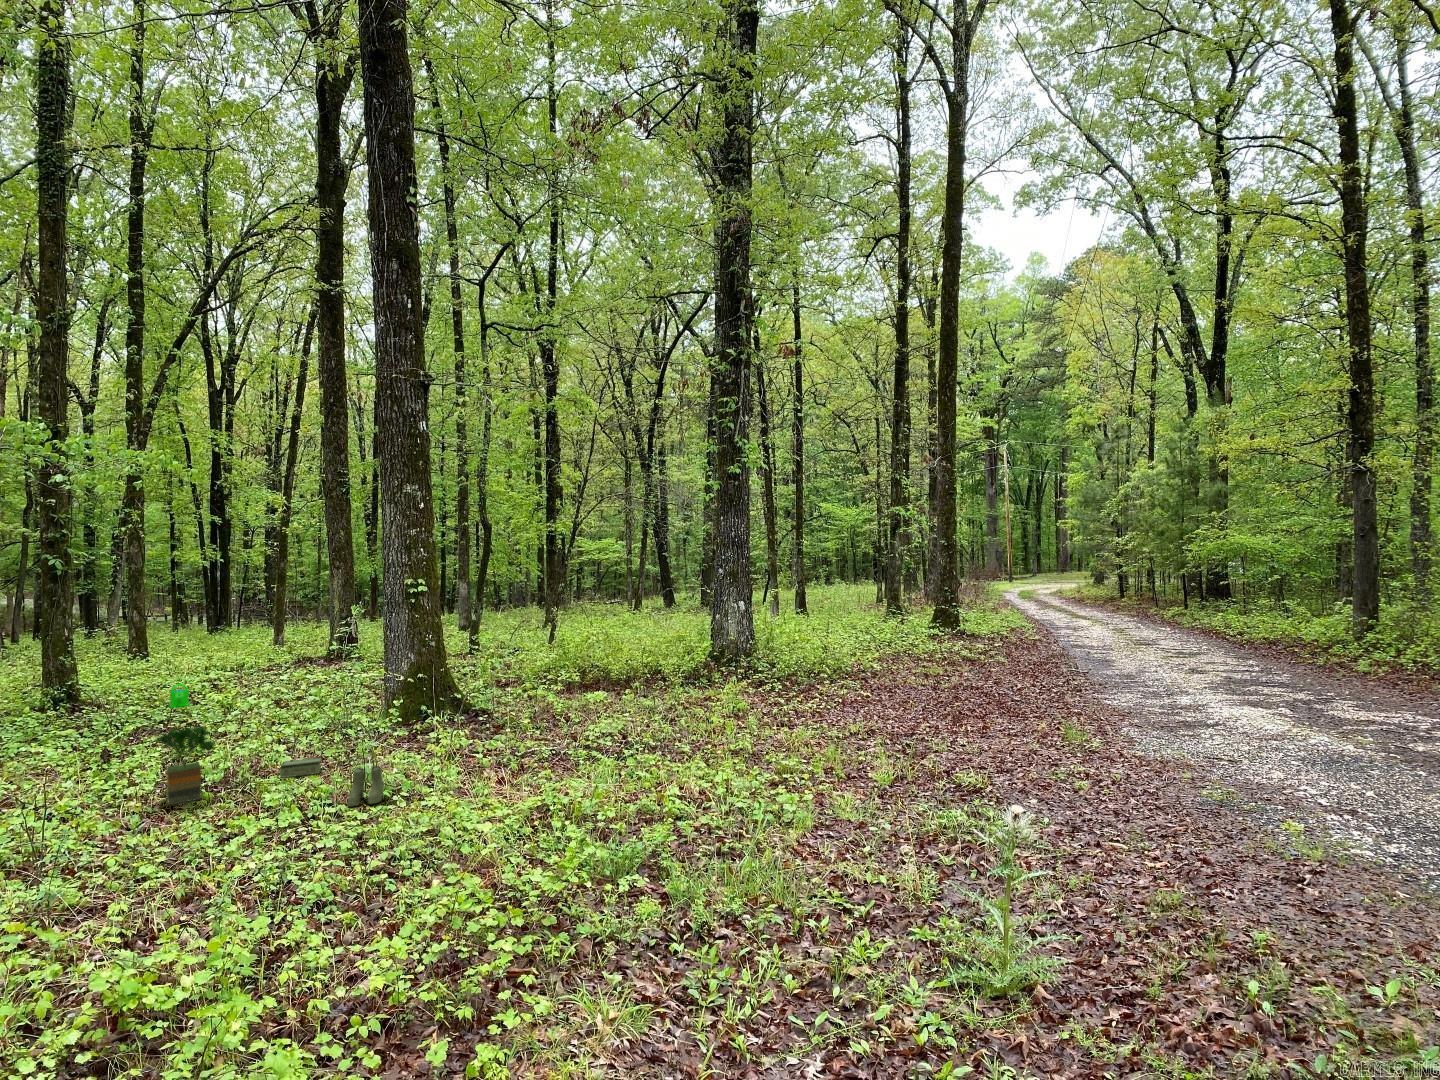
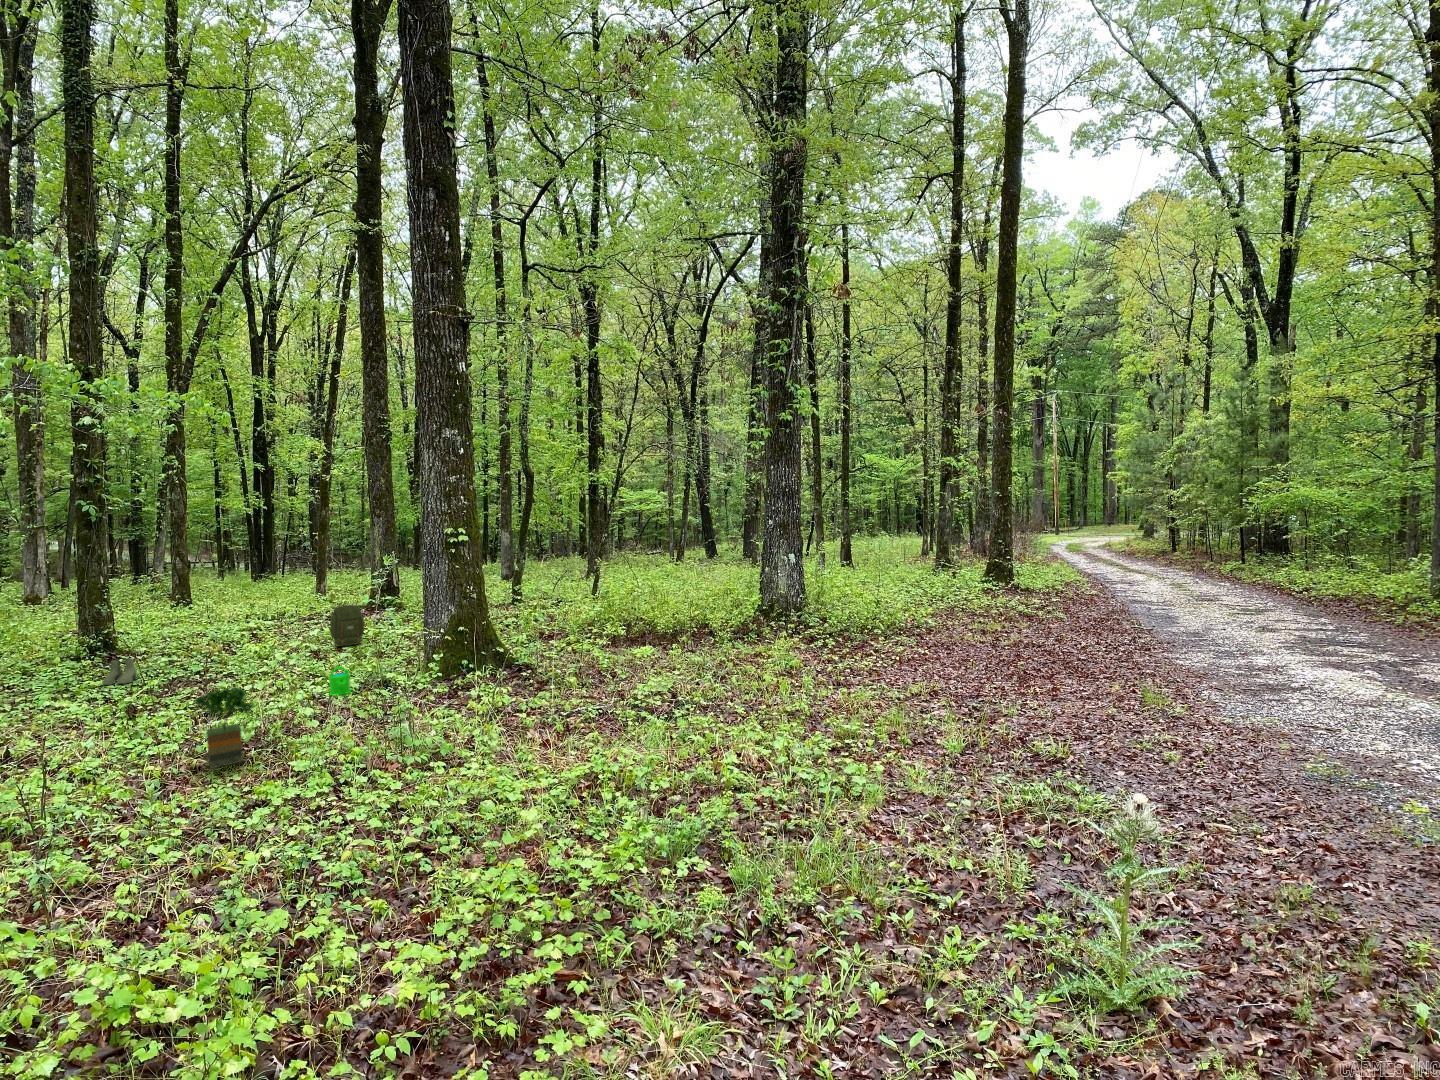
backpack: none [284,652,320,695] -> present [330,605,364,646]
watering can: present [170,683,189,708] -> present [329,666,351,695]
toolbox: present [280,757,322,778] -> none [322,717,365,739]
boots: present [348,766,384,807] -> present [102,658,137,685]

